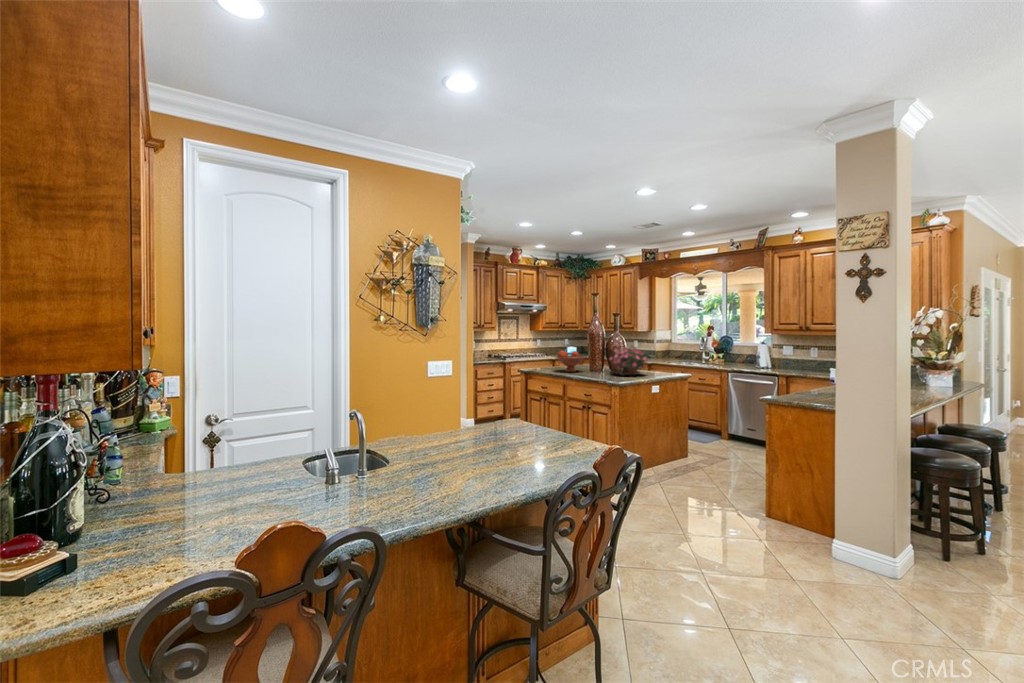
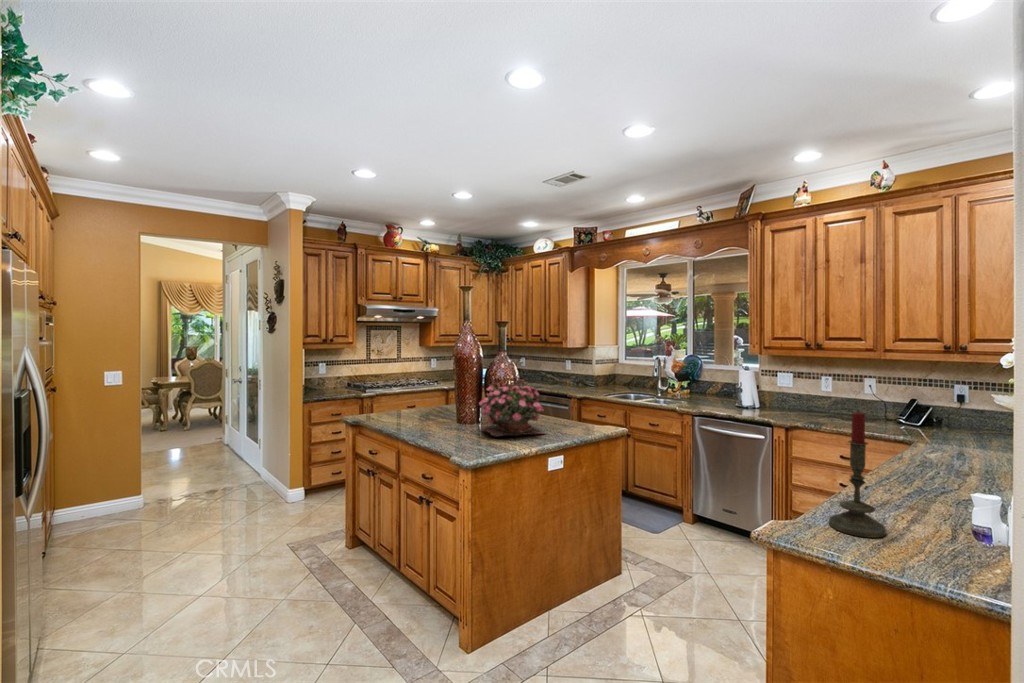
fruit bowl: present [557,350,585,372] -> none [391,386,443,425]
candle: none [792,350,814,400] -> present [829,410,886,538]

